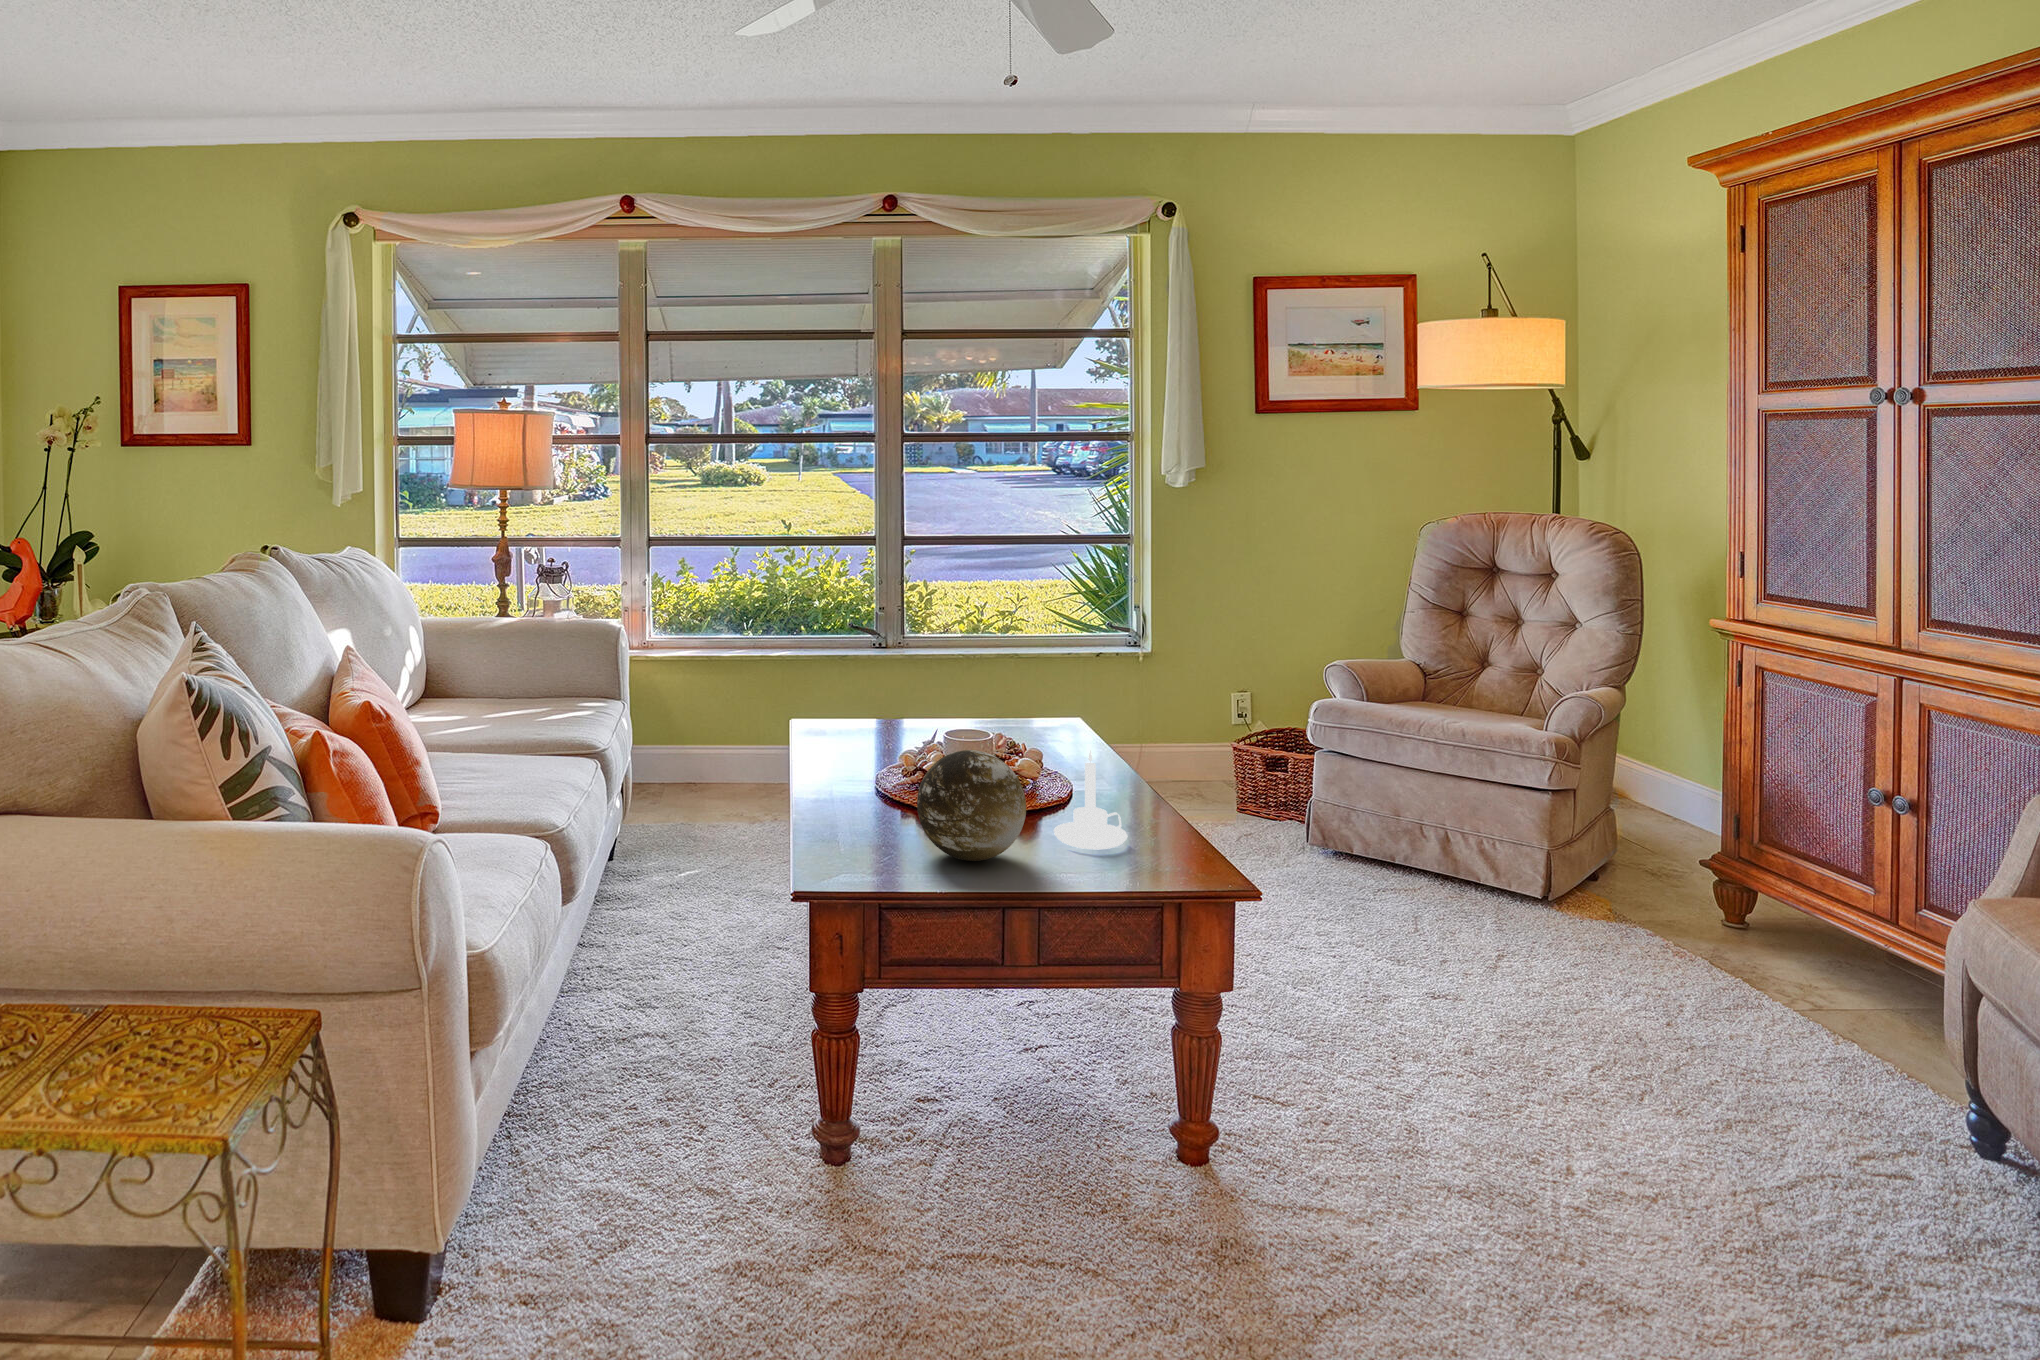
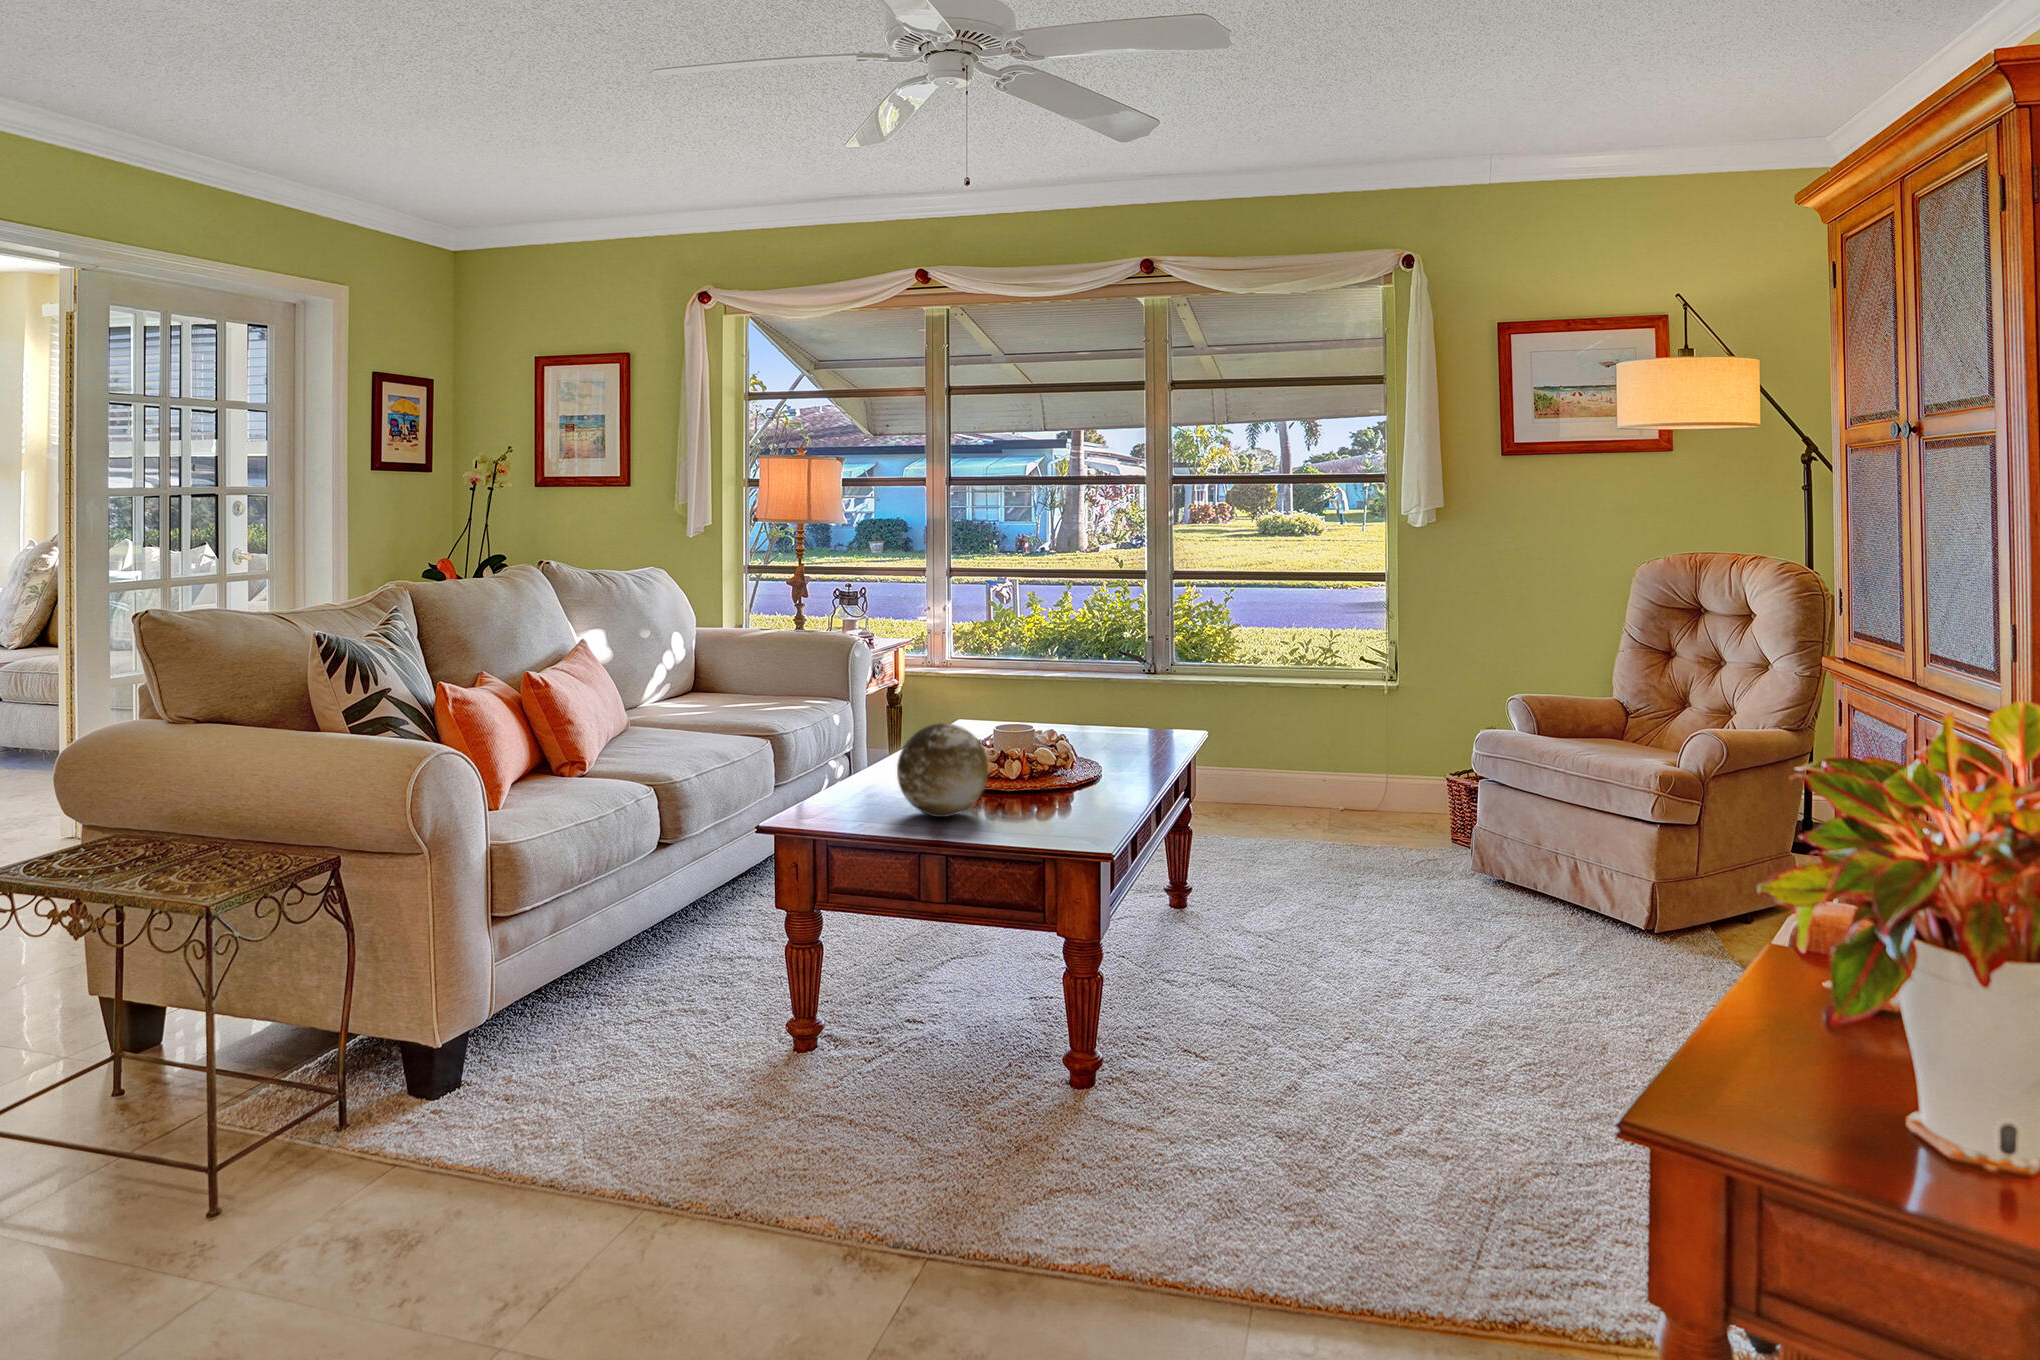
candle holder: present [1054,751,1127,850] -> none [1033,730,1095,817]

